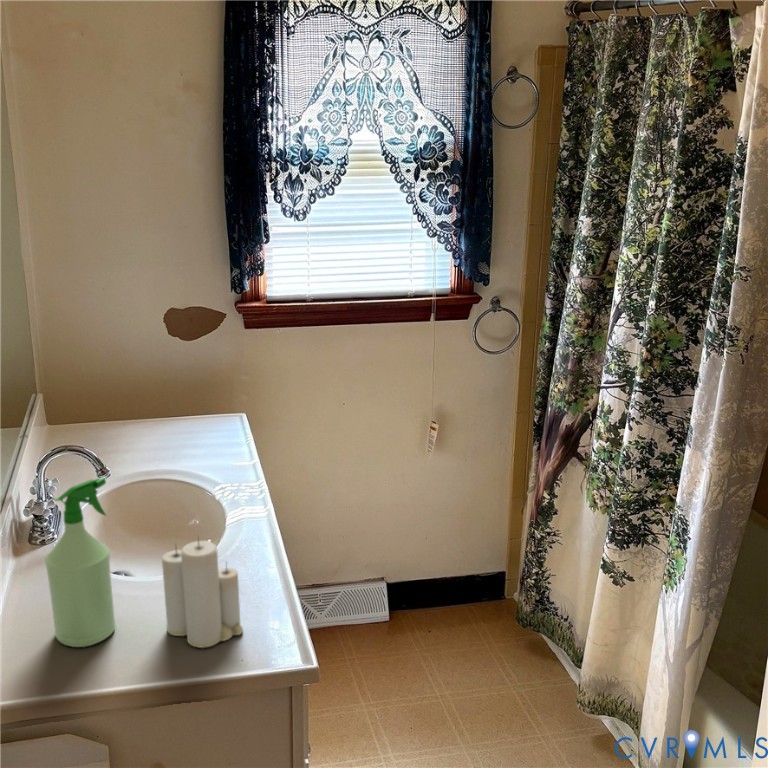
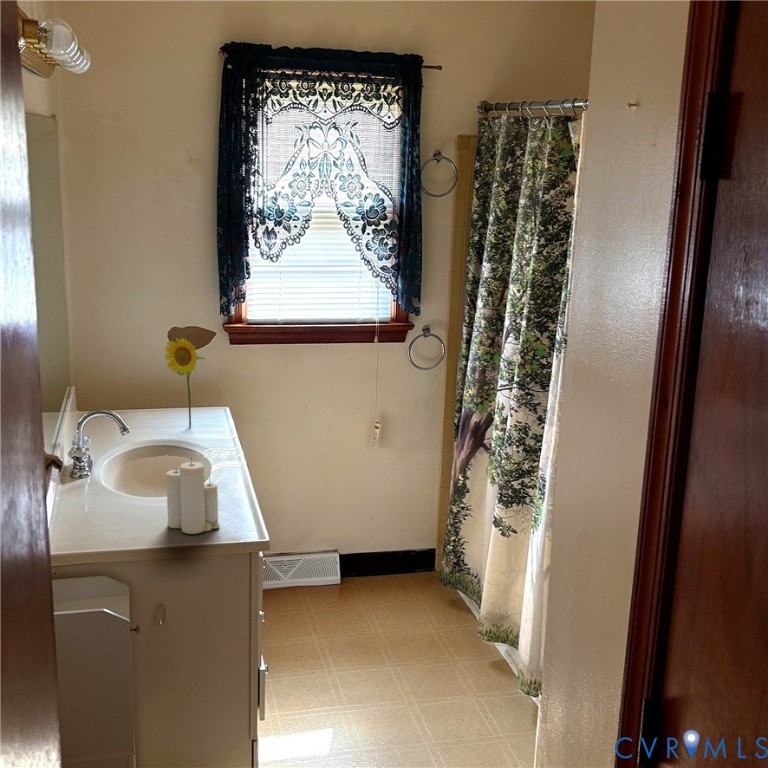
flower: none [158,331,214,447] -> present [164,338,205,427]
spray bottle: present [45,478,115,647] -> none [88,419,132,532]

